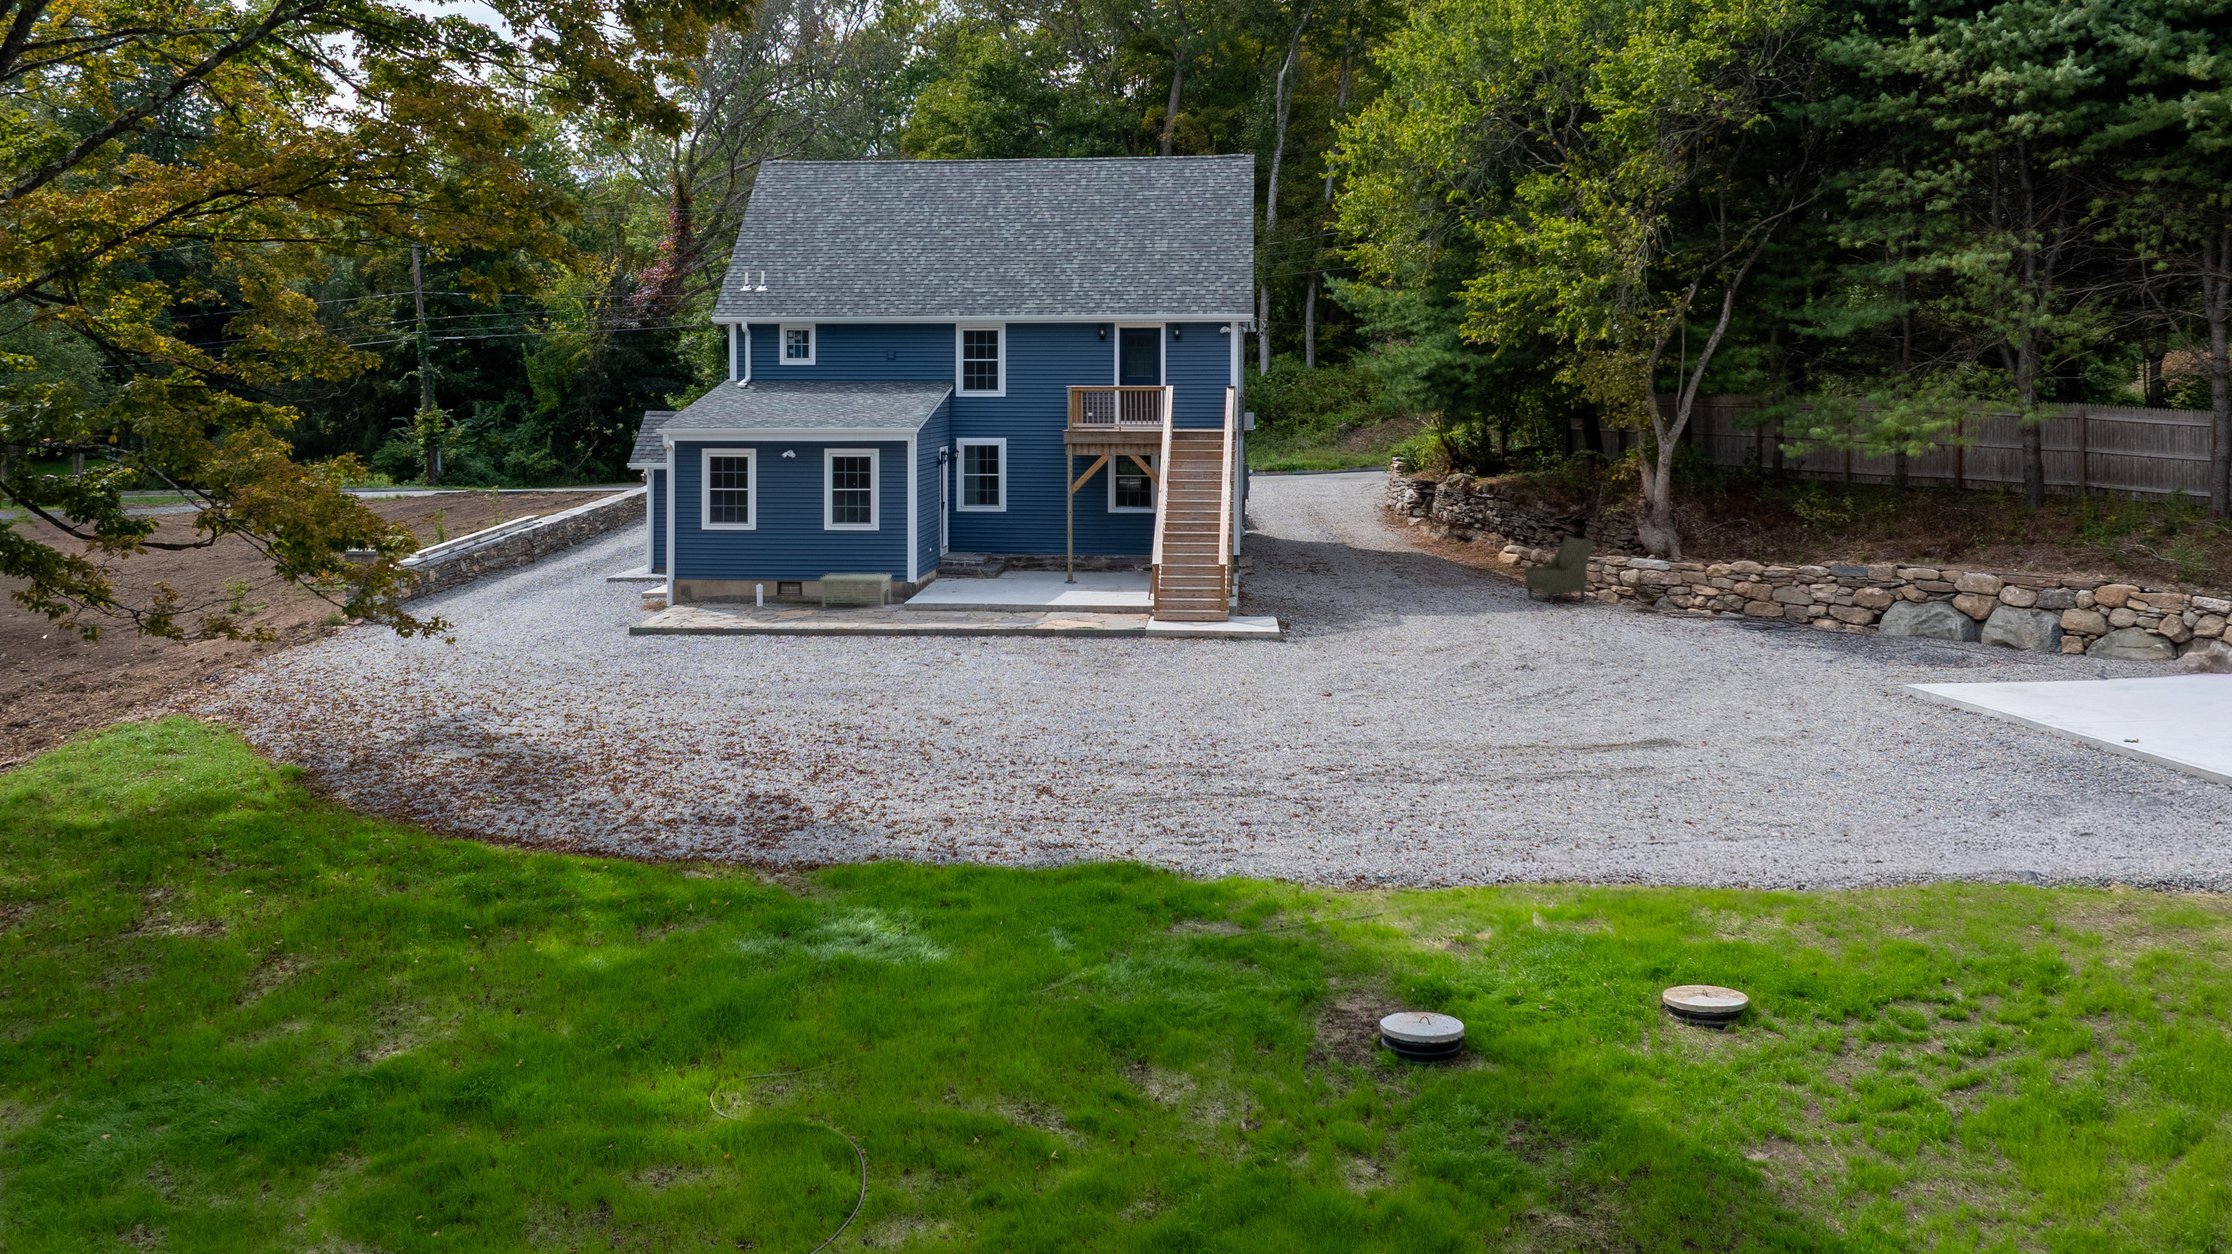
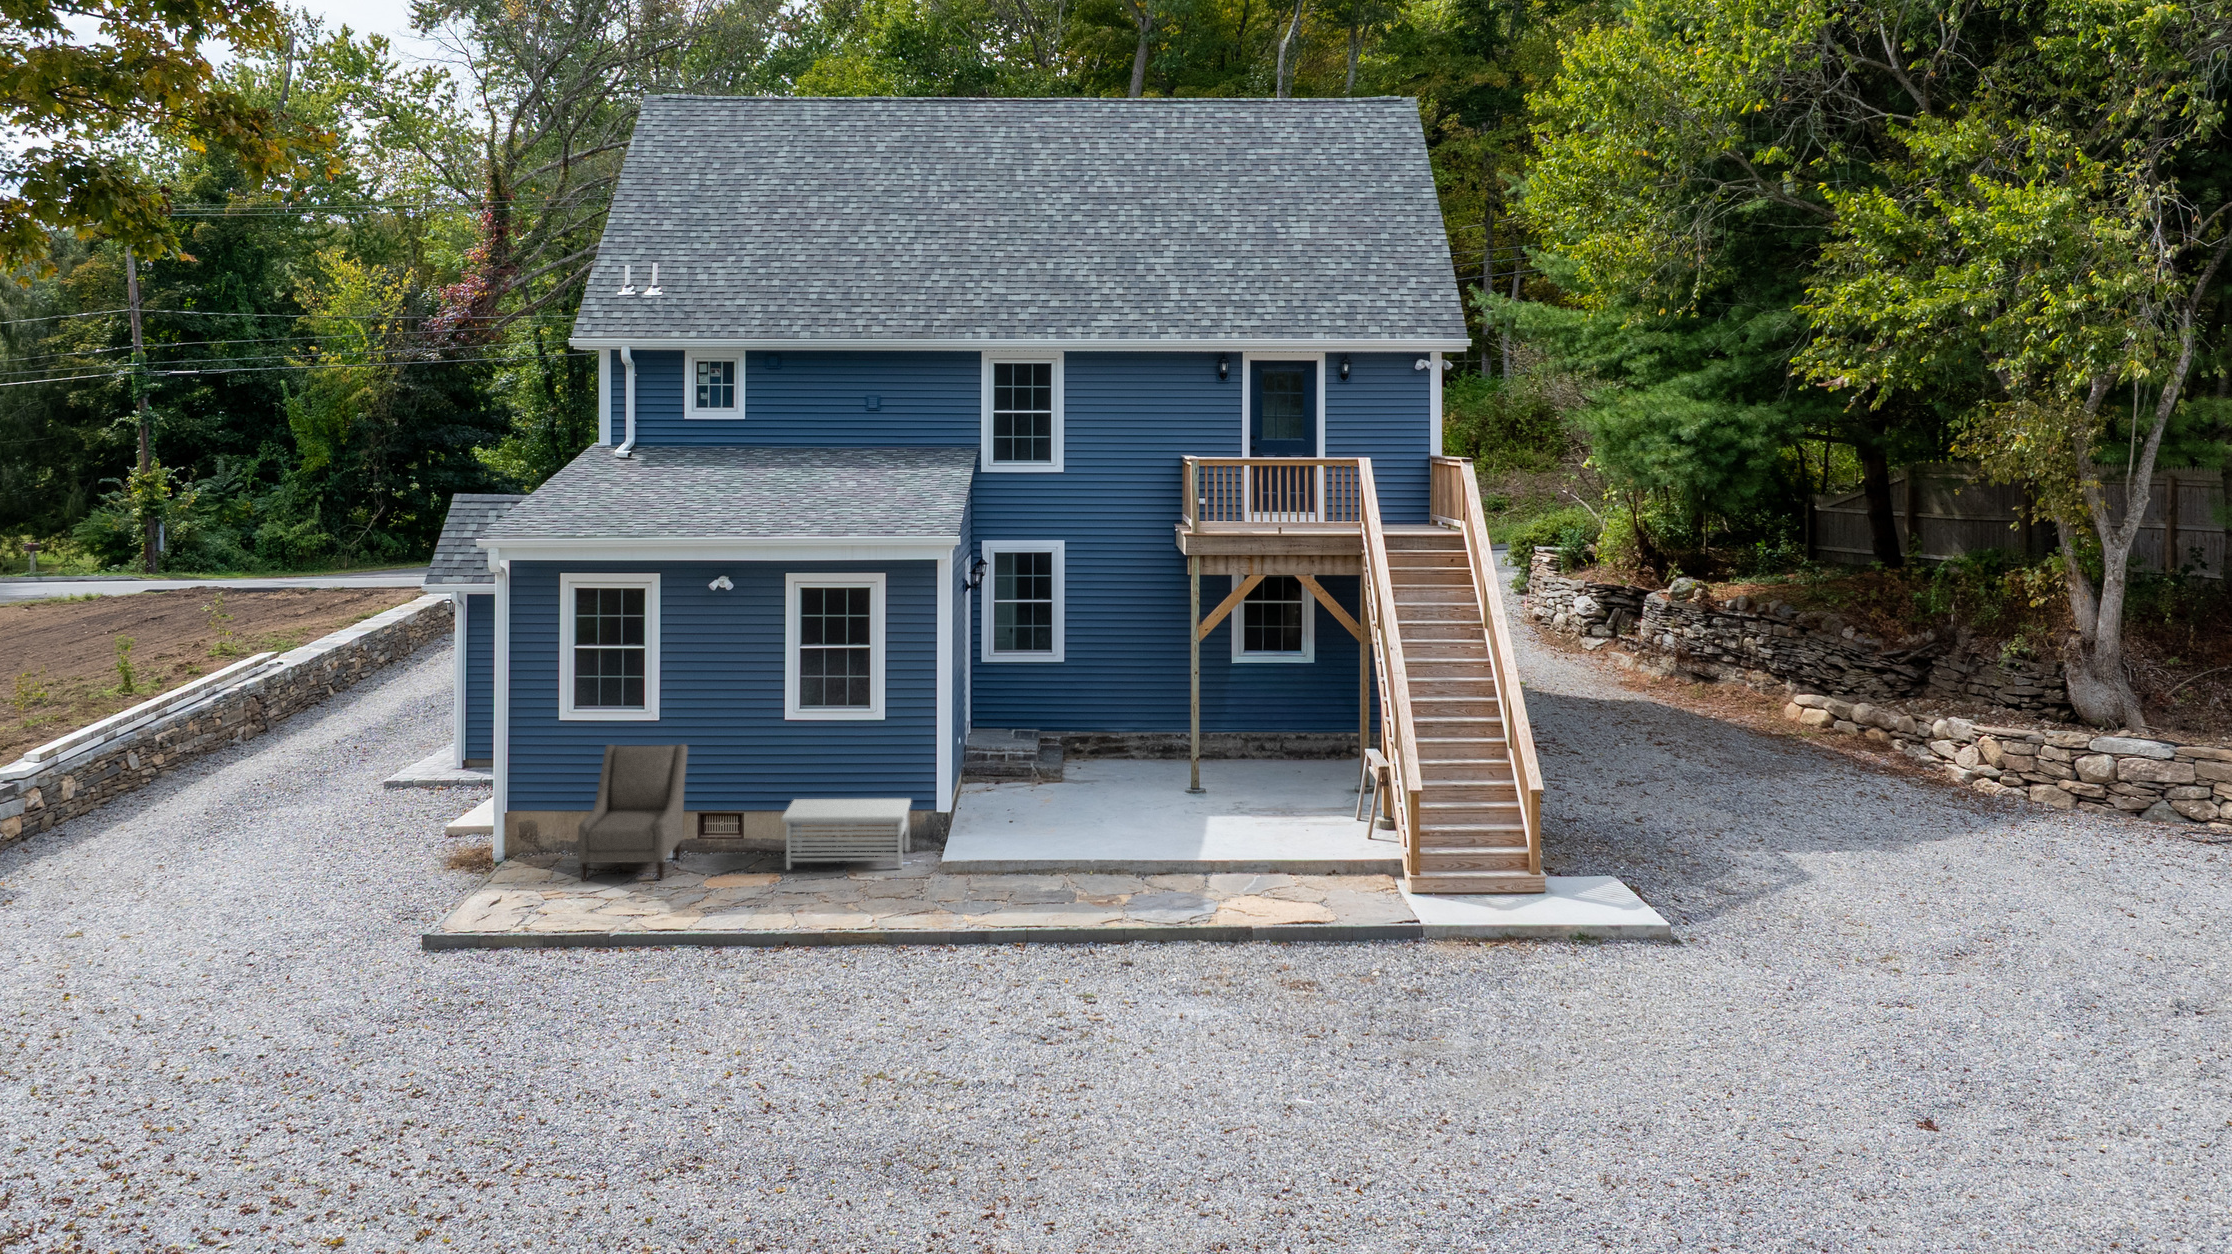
chair: present [1525,536,1595,603] -> present [578,744,688,881]
potted tree: present [1635,579,1657,613] -> none [2119,764,2164,829]

